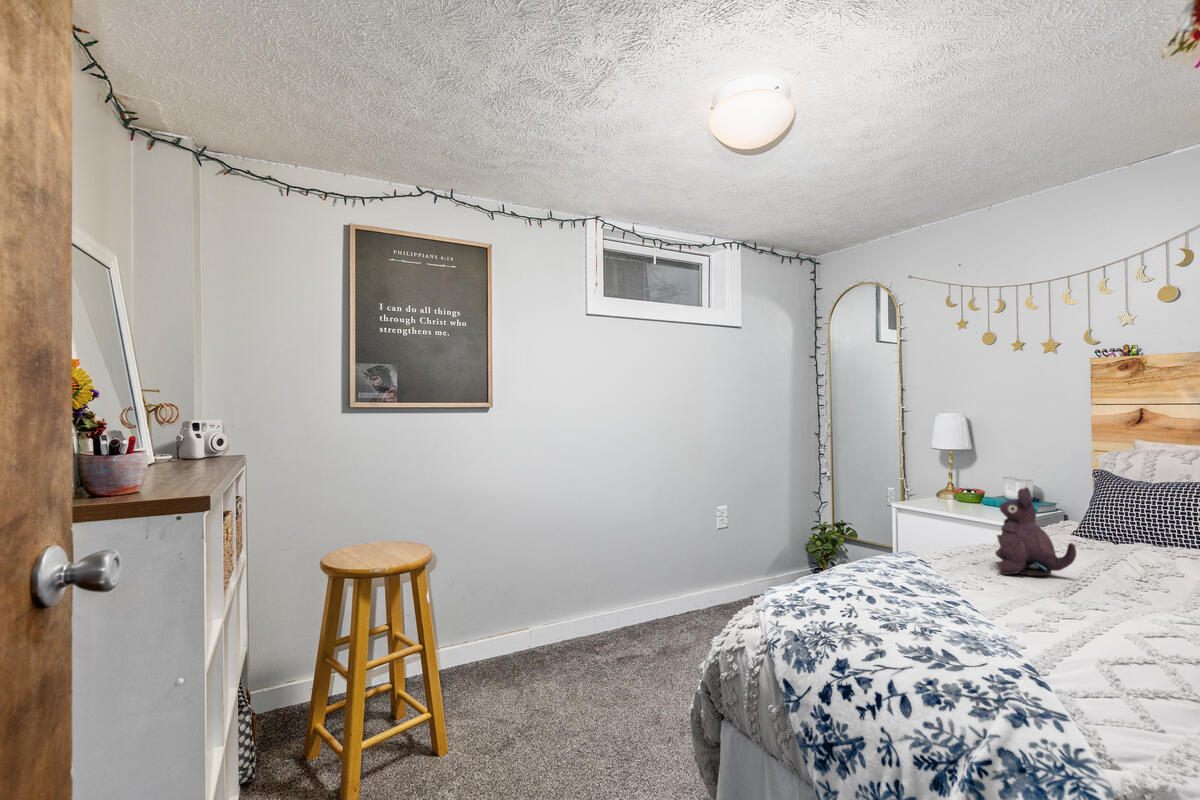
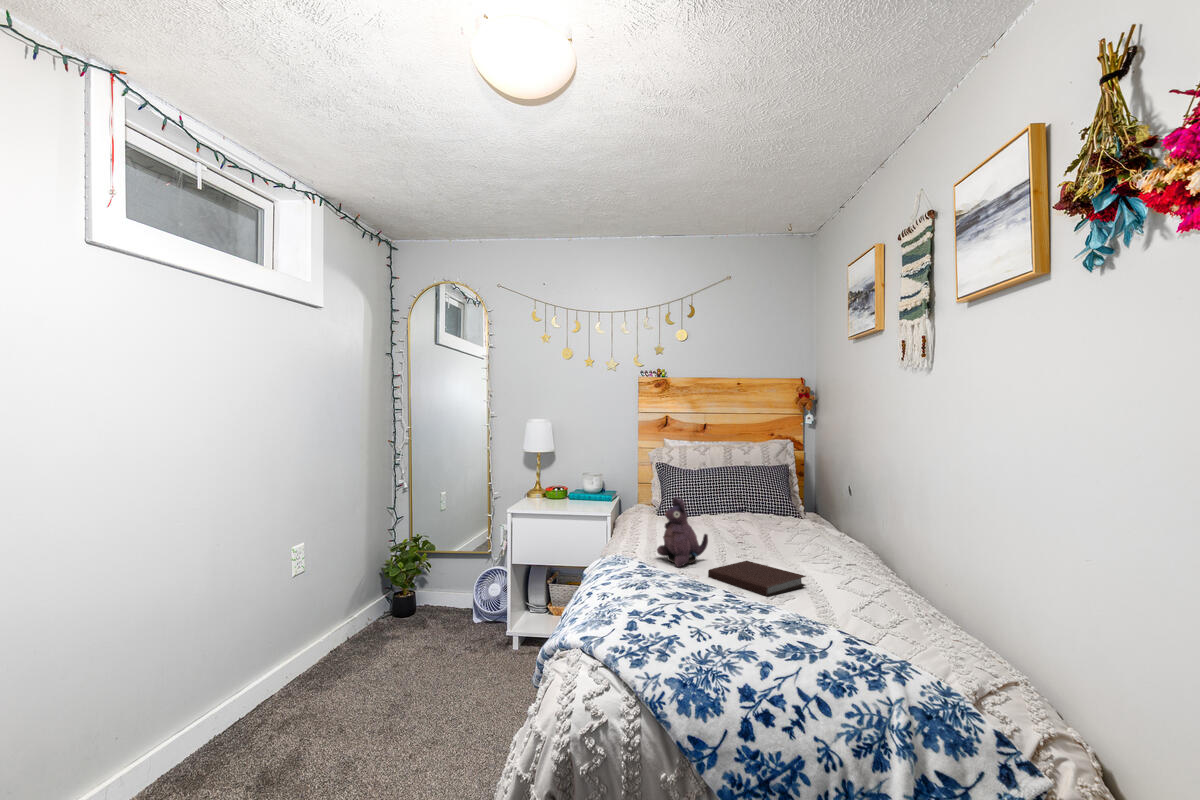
notebook: none [1019,581,1165,636] -> present [708,561,806,596]

